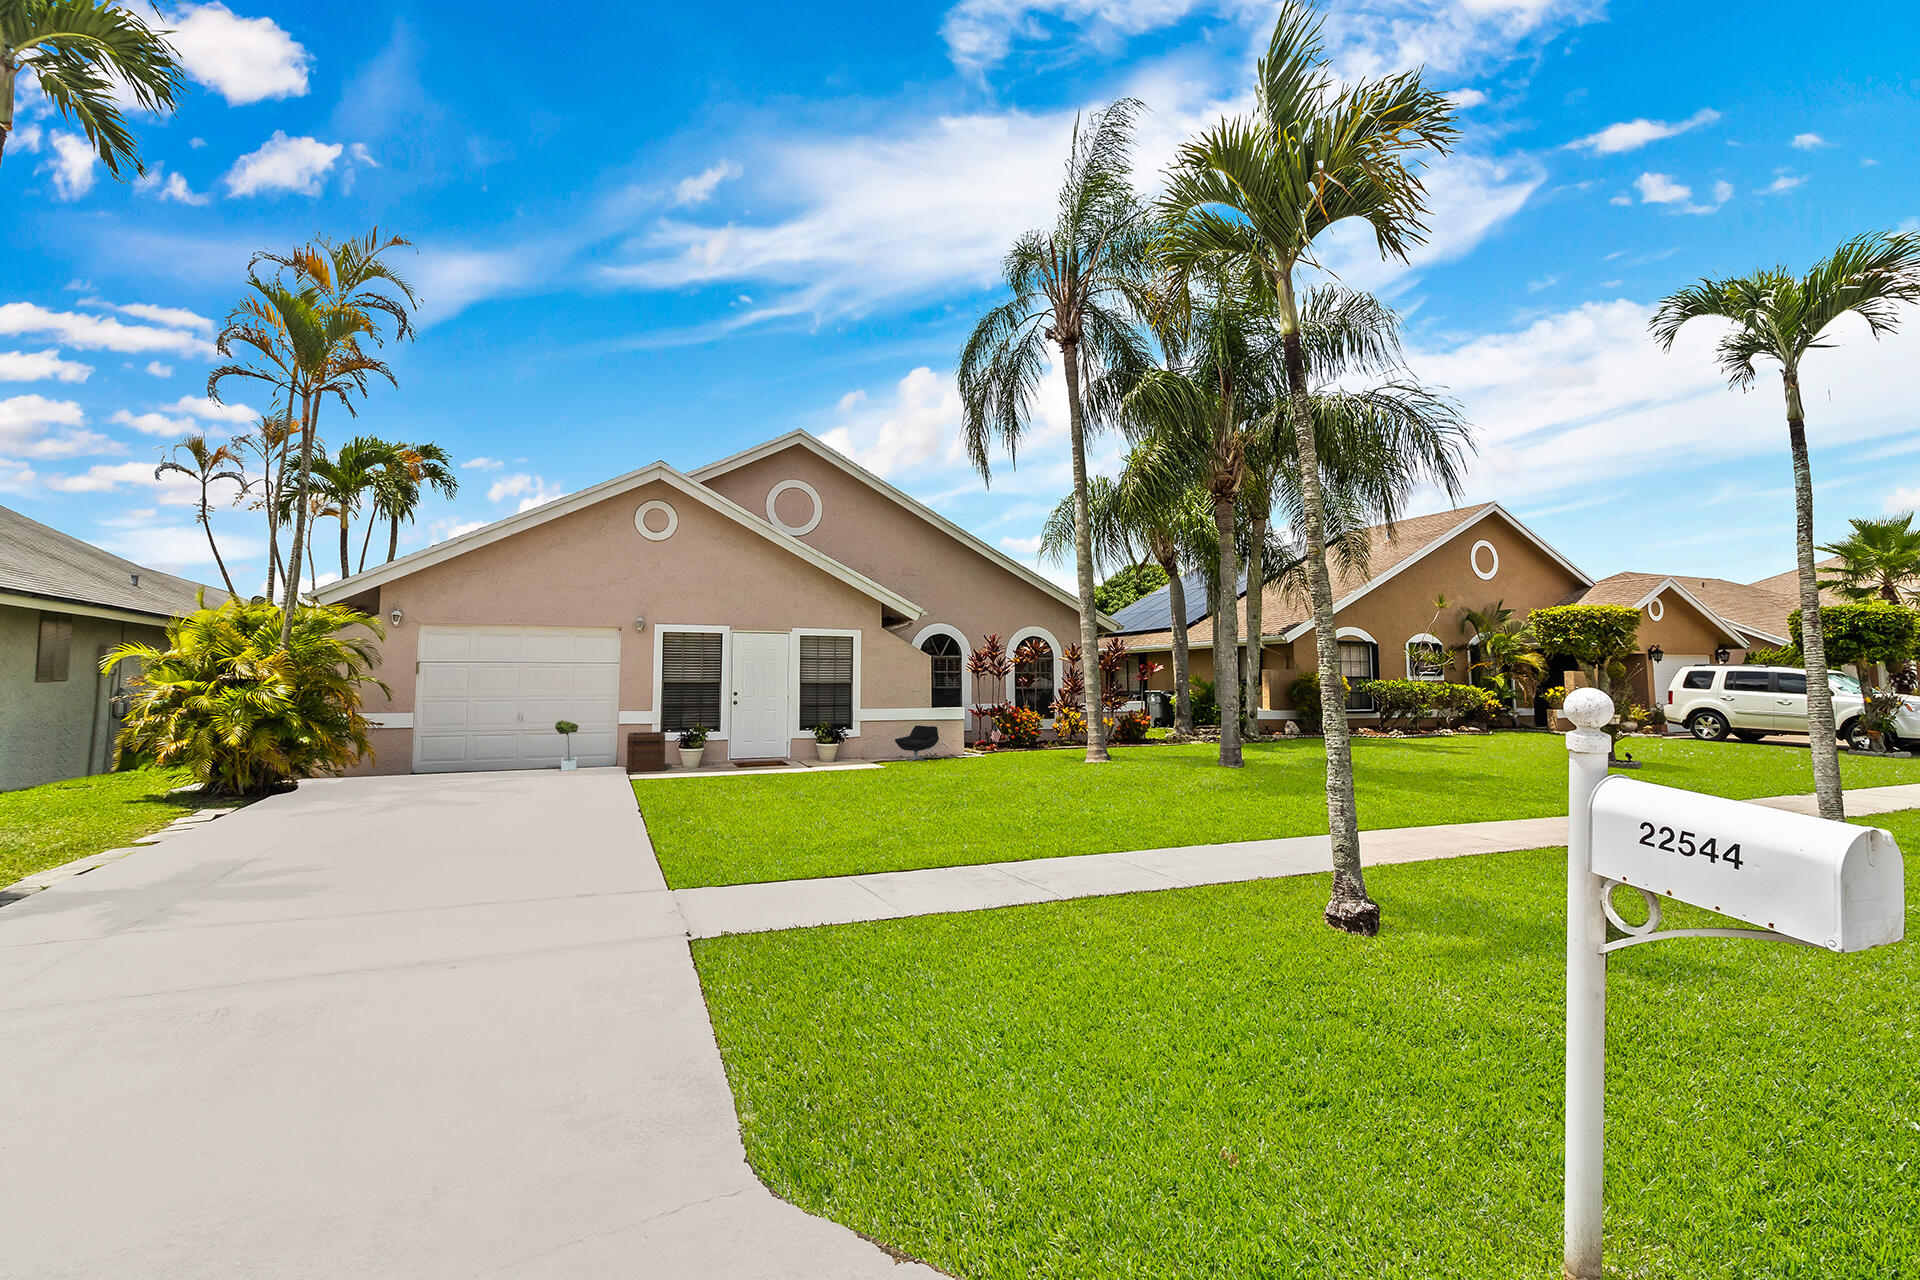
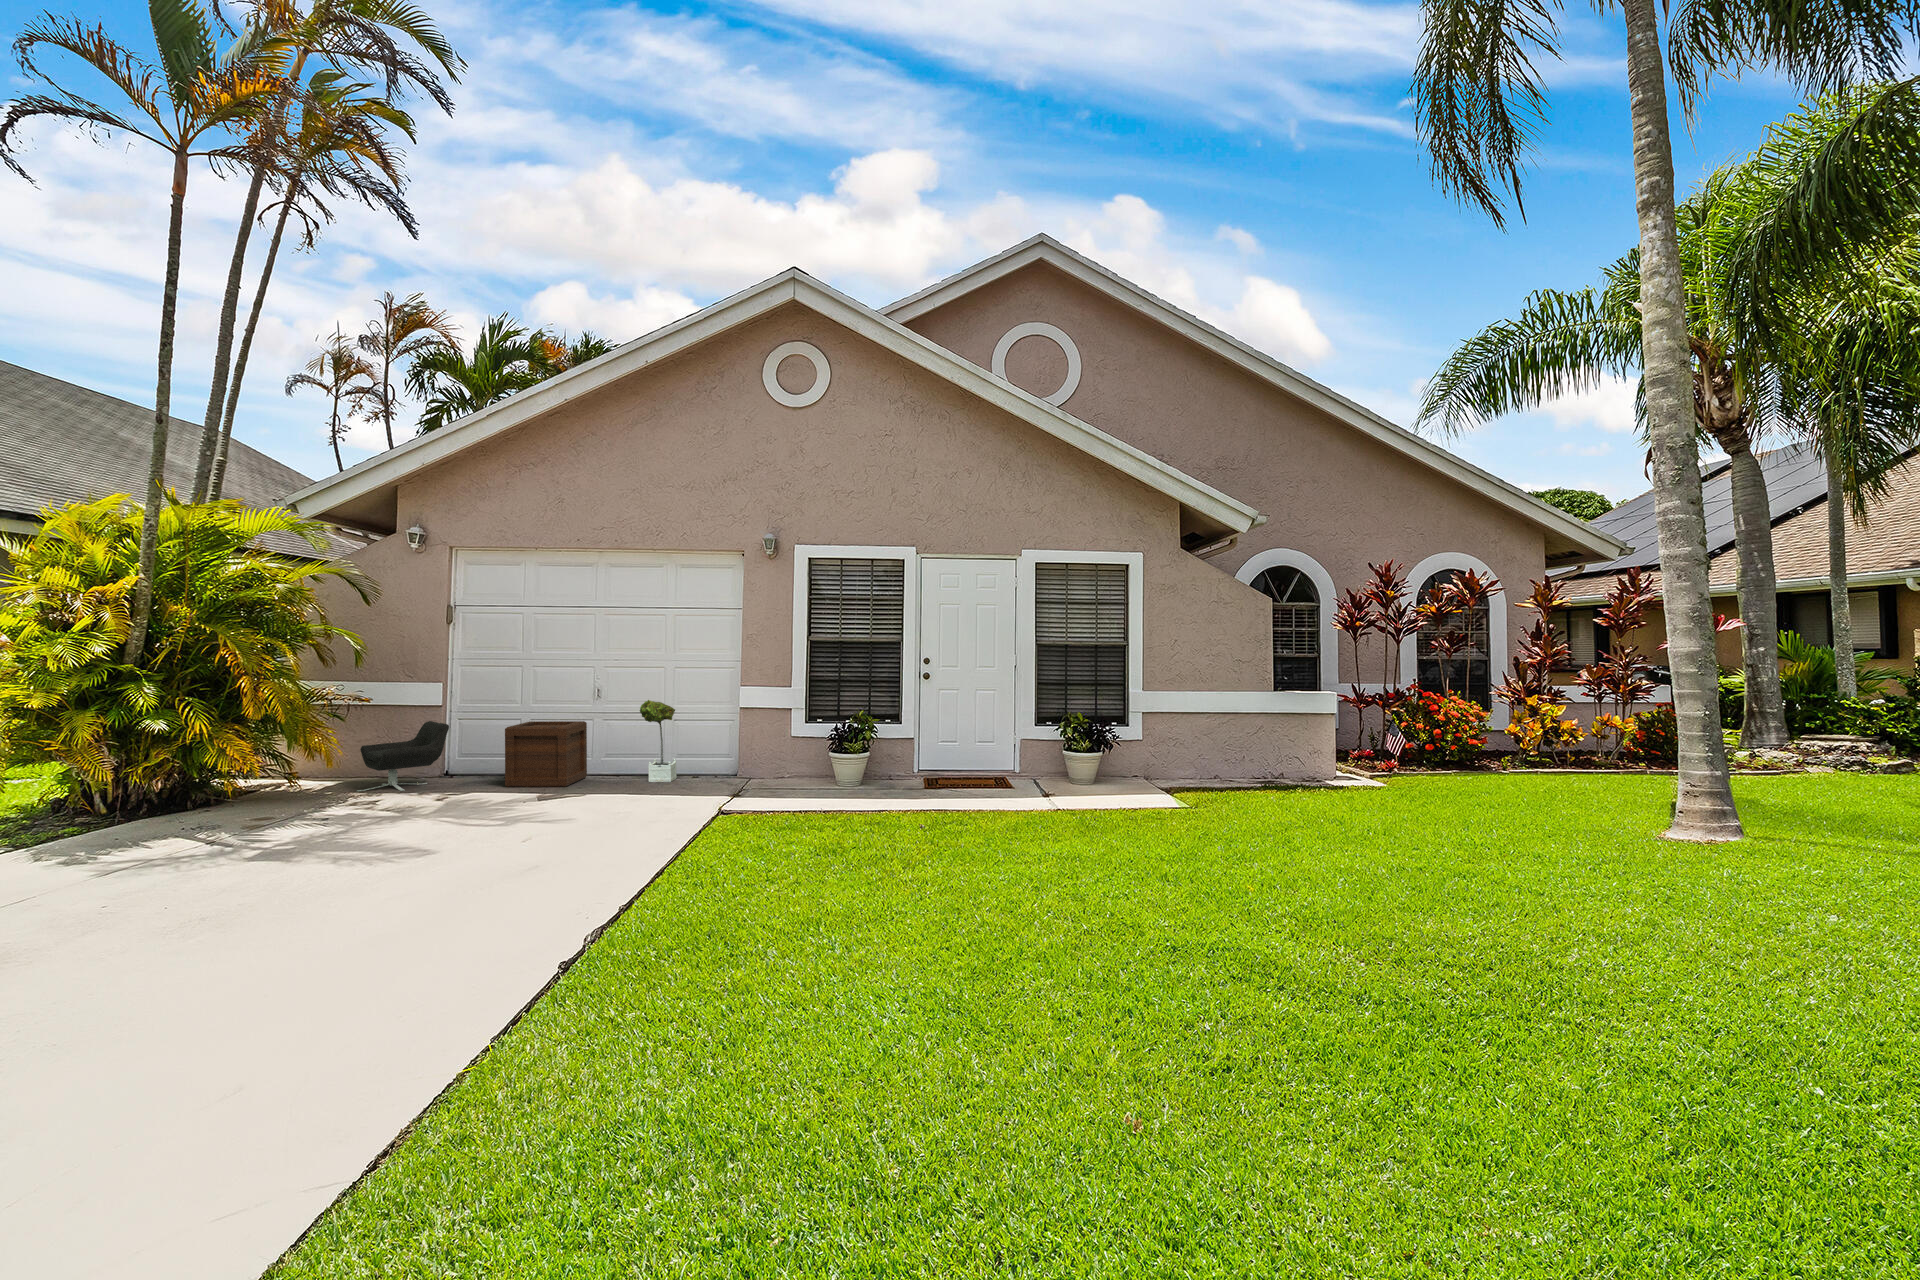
lounge chair: present [895,725,939,762] -> present [357,721,449,791]
wooden crate: present [627,732,665,772] -> present [505,721,587,787]

